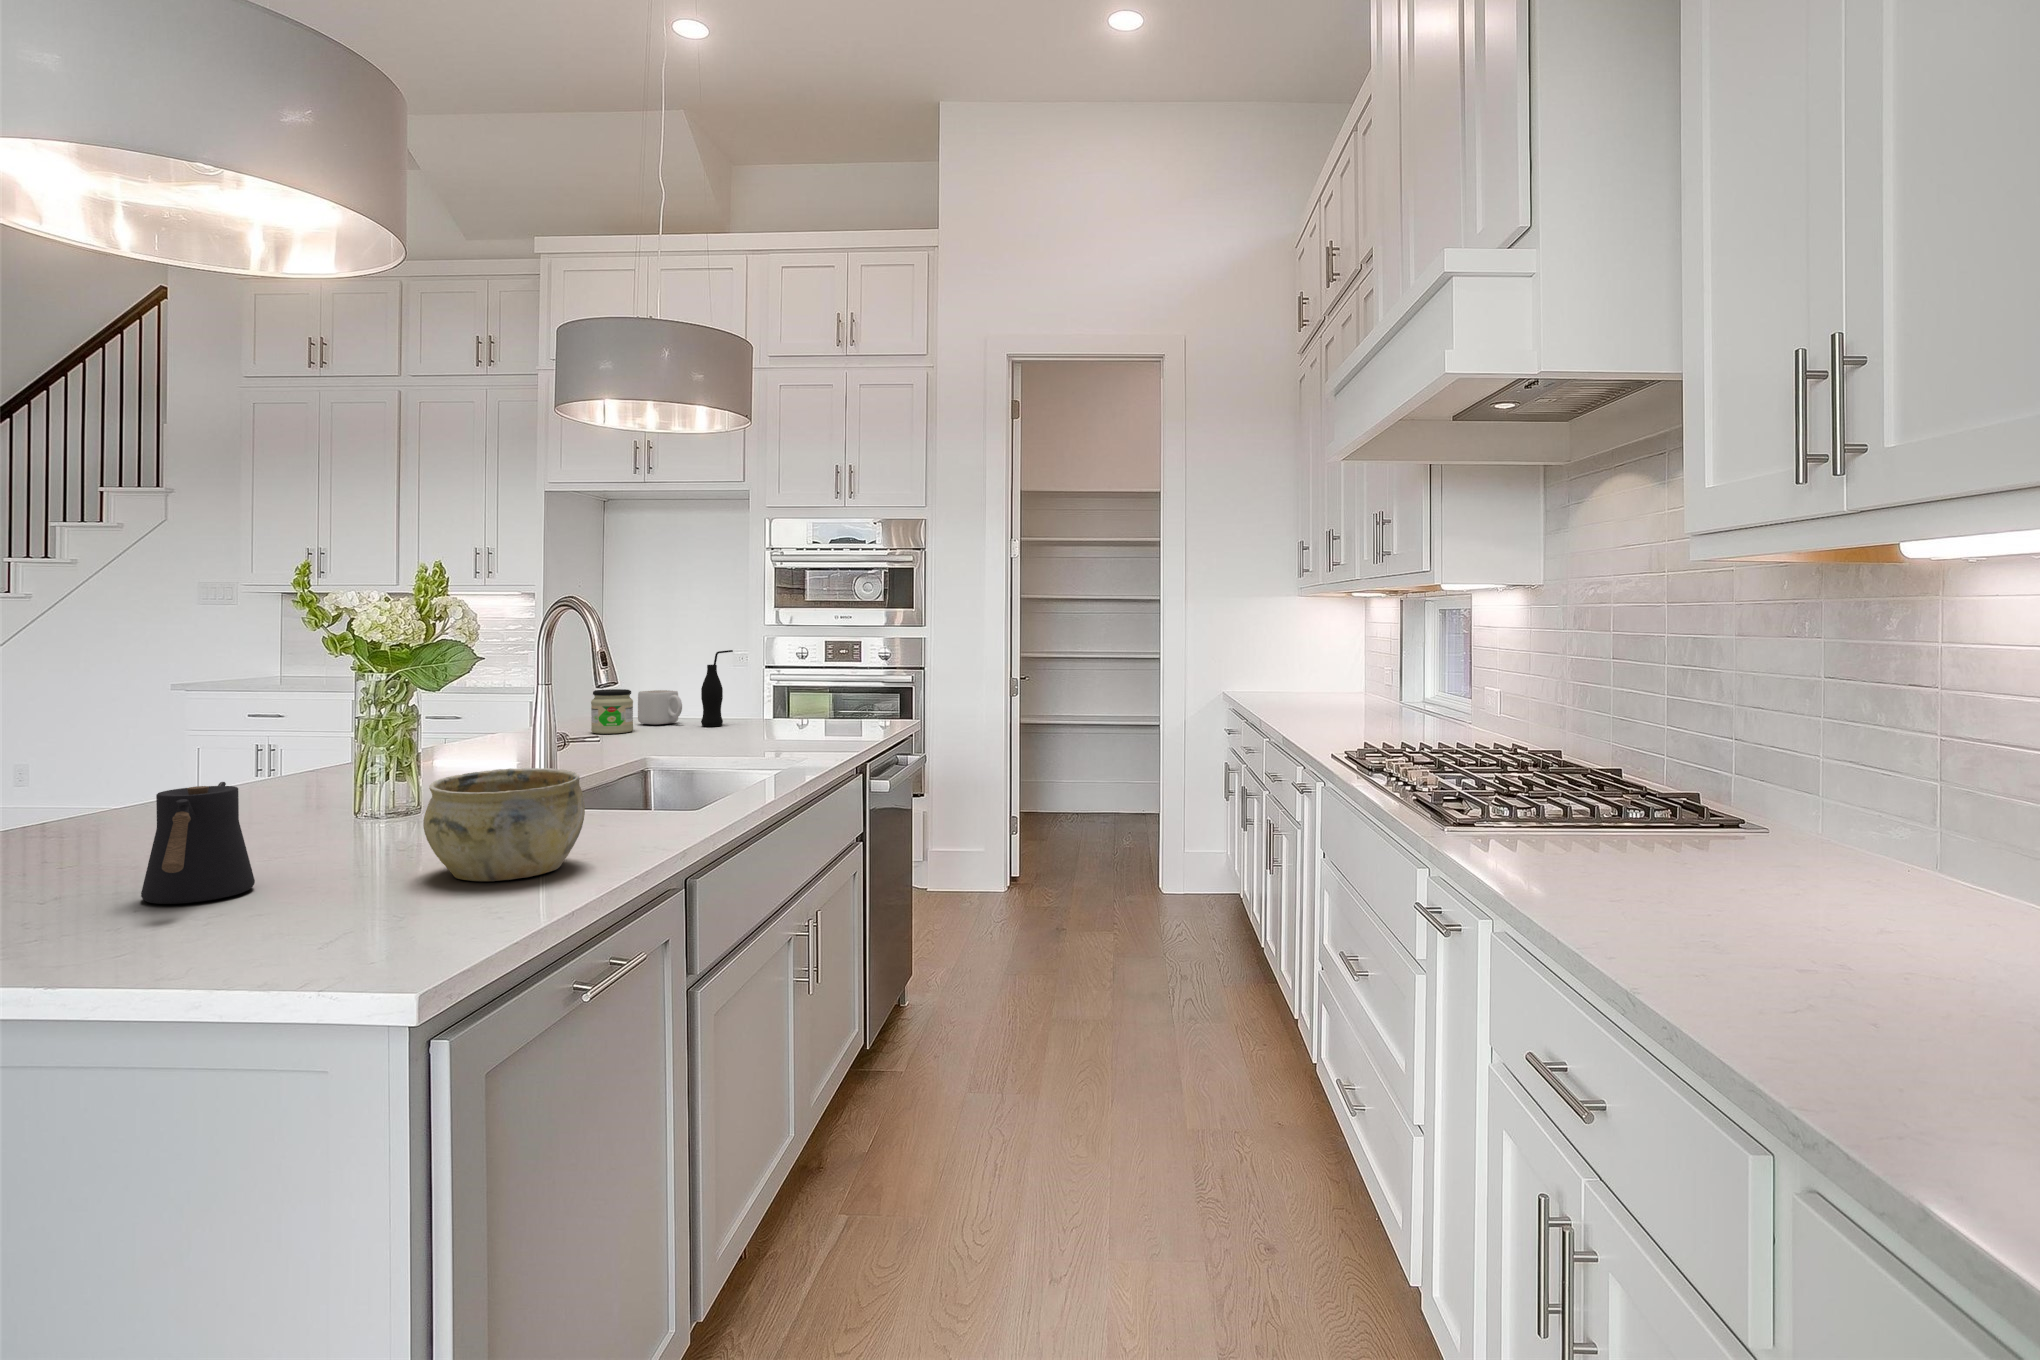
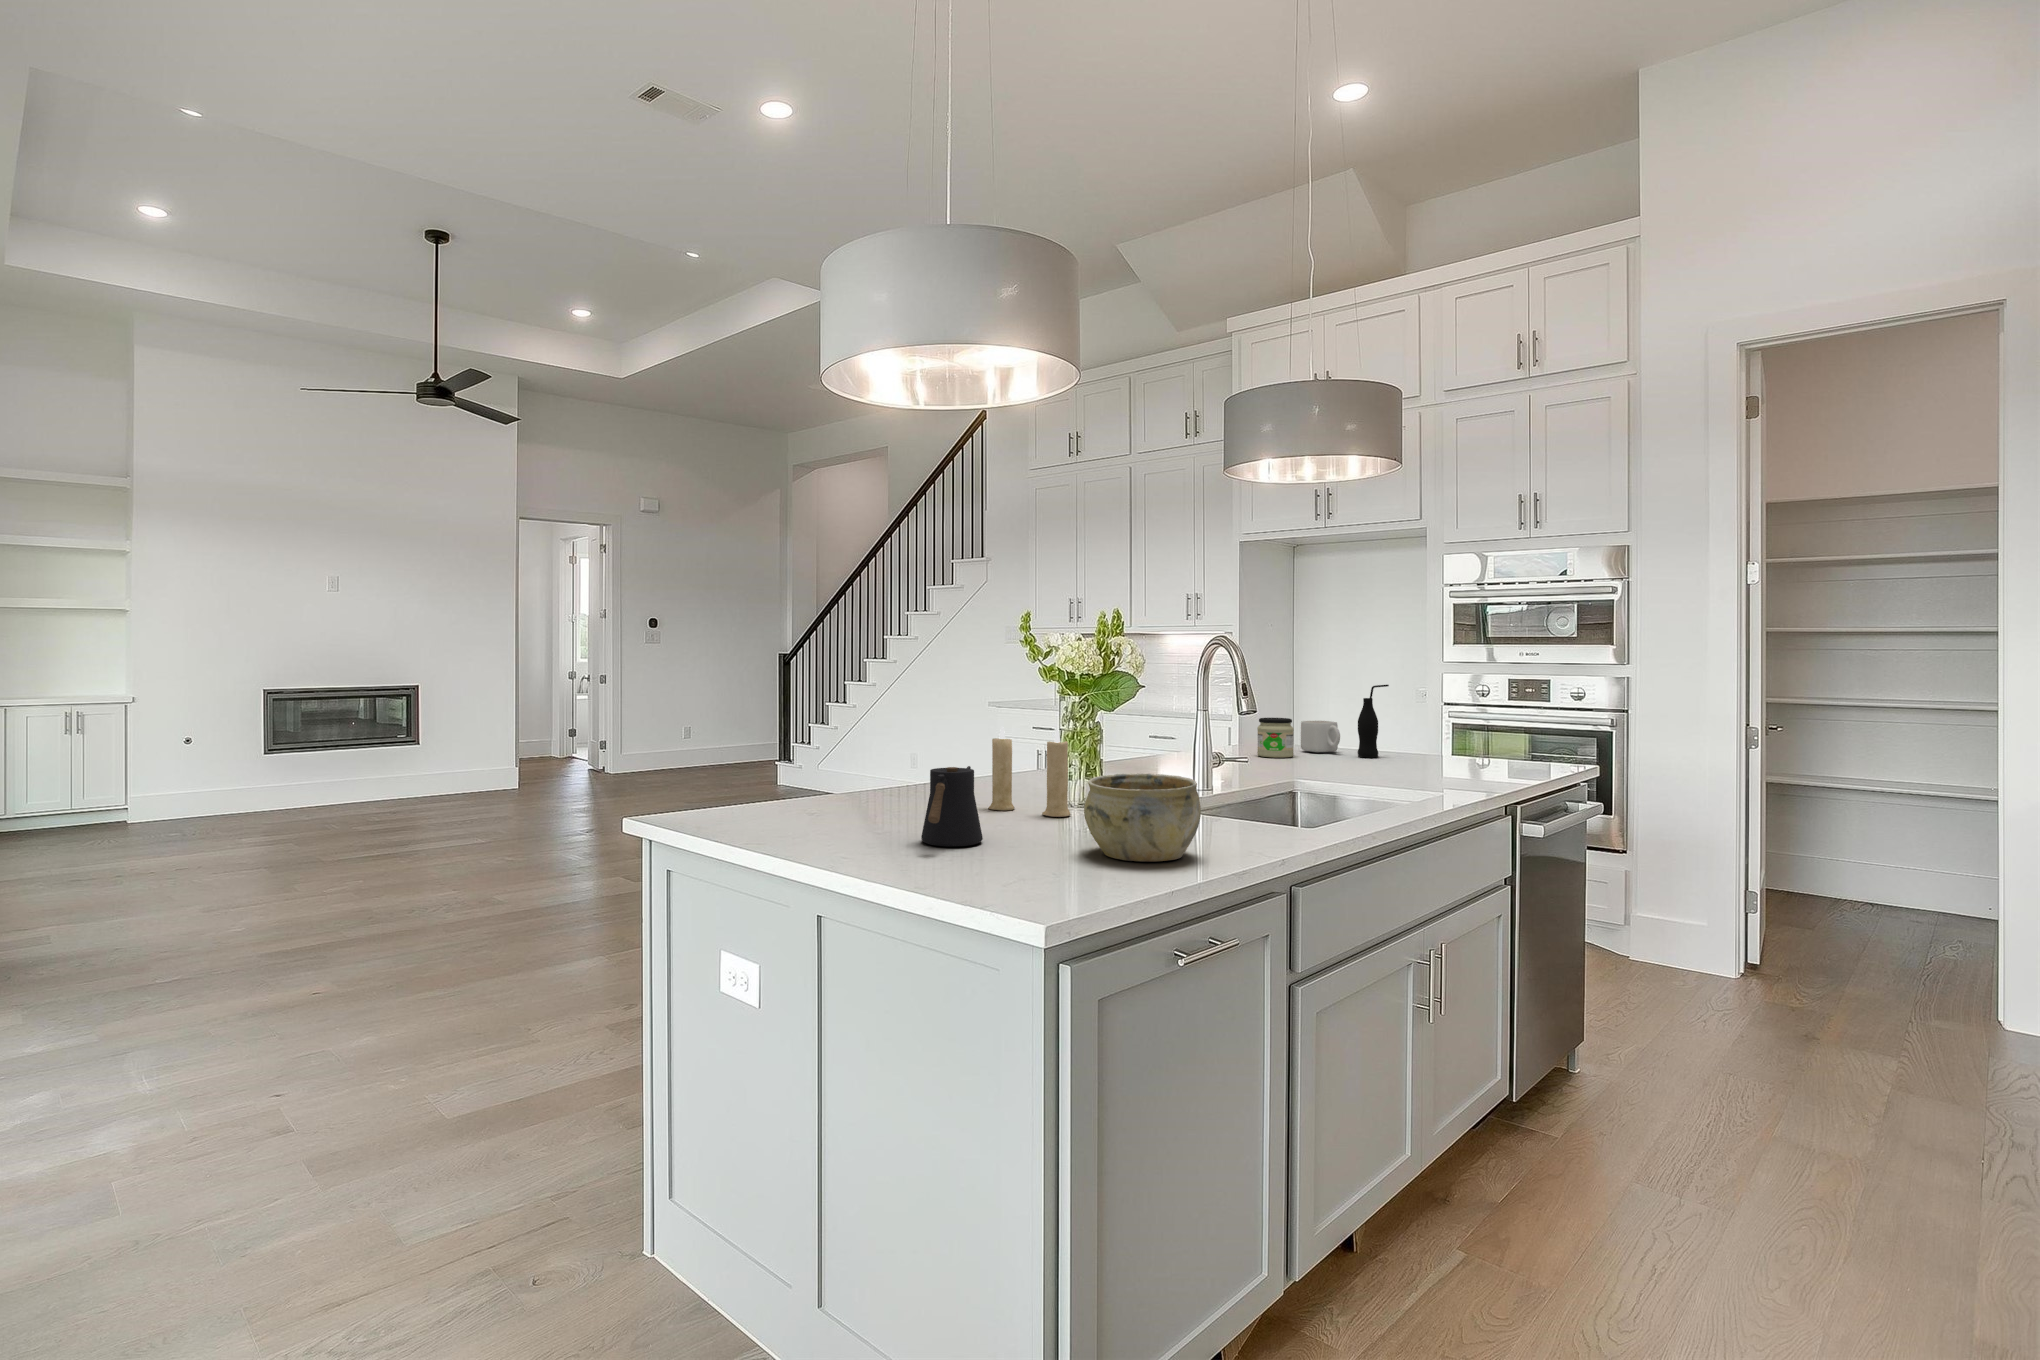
candle: none [242,717,381,837] -> present [988,726,1071,817]

